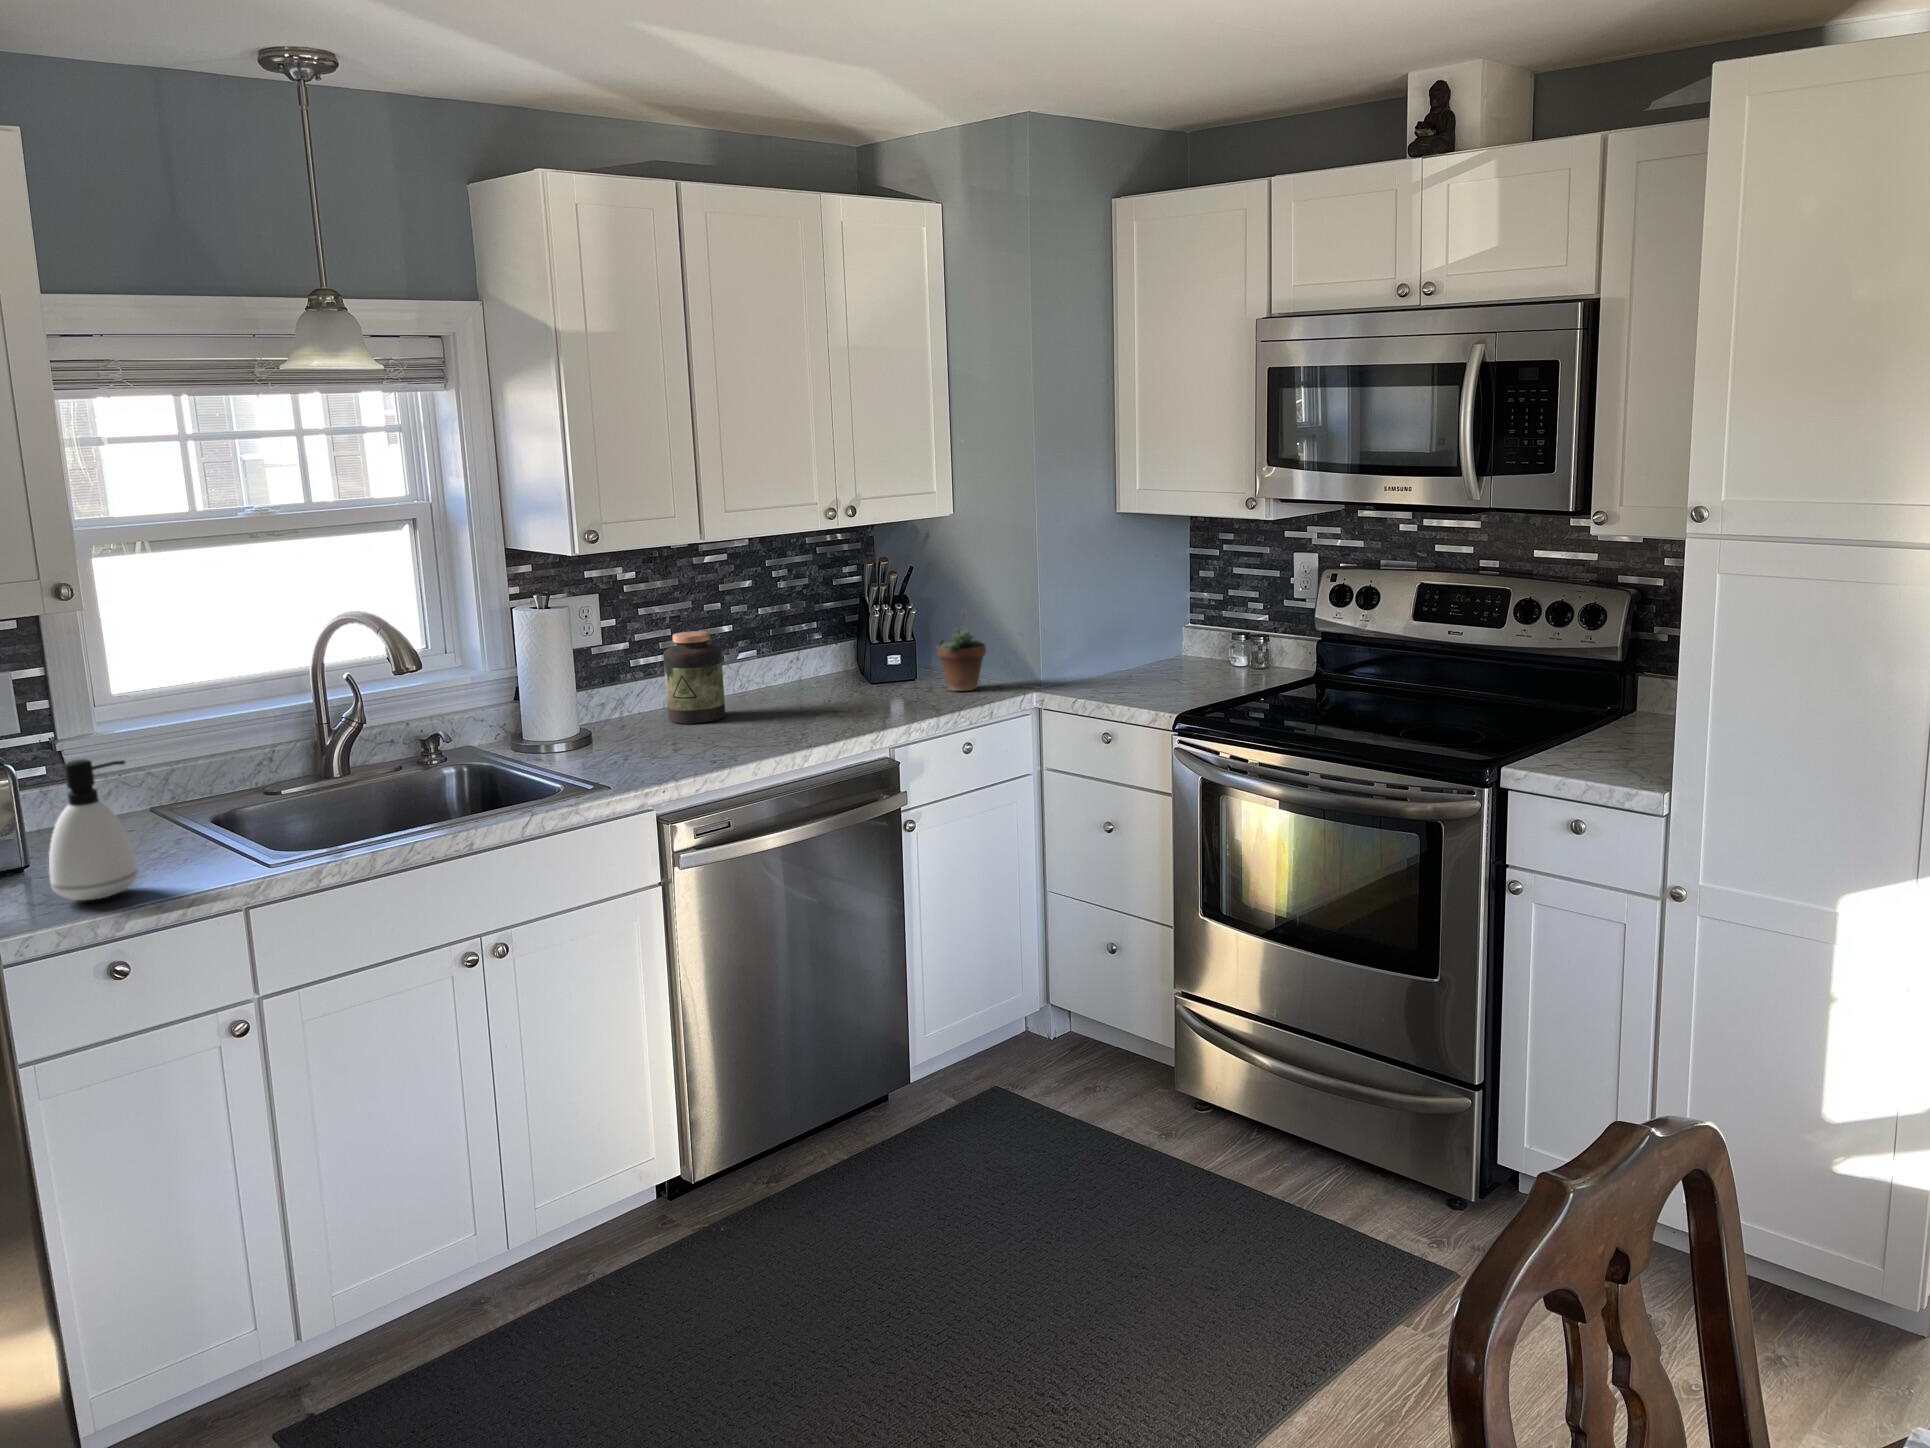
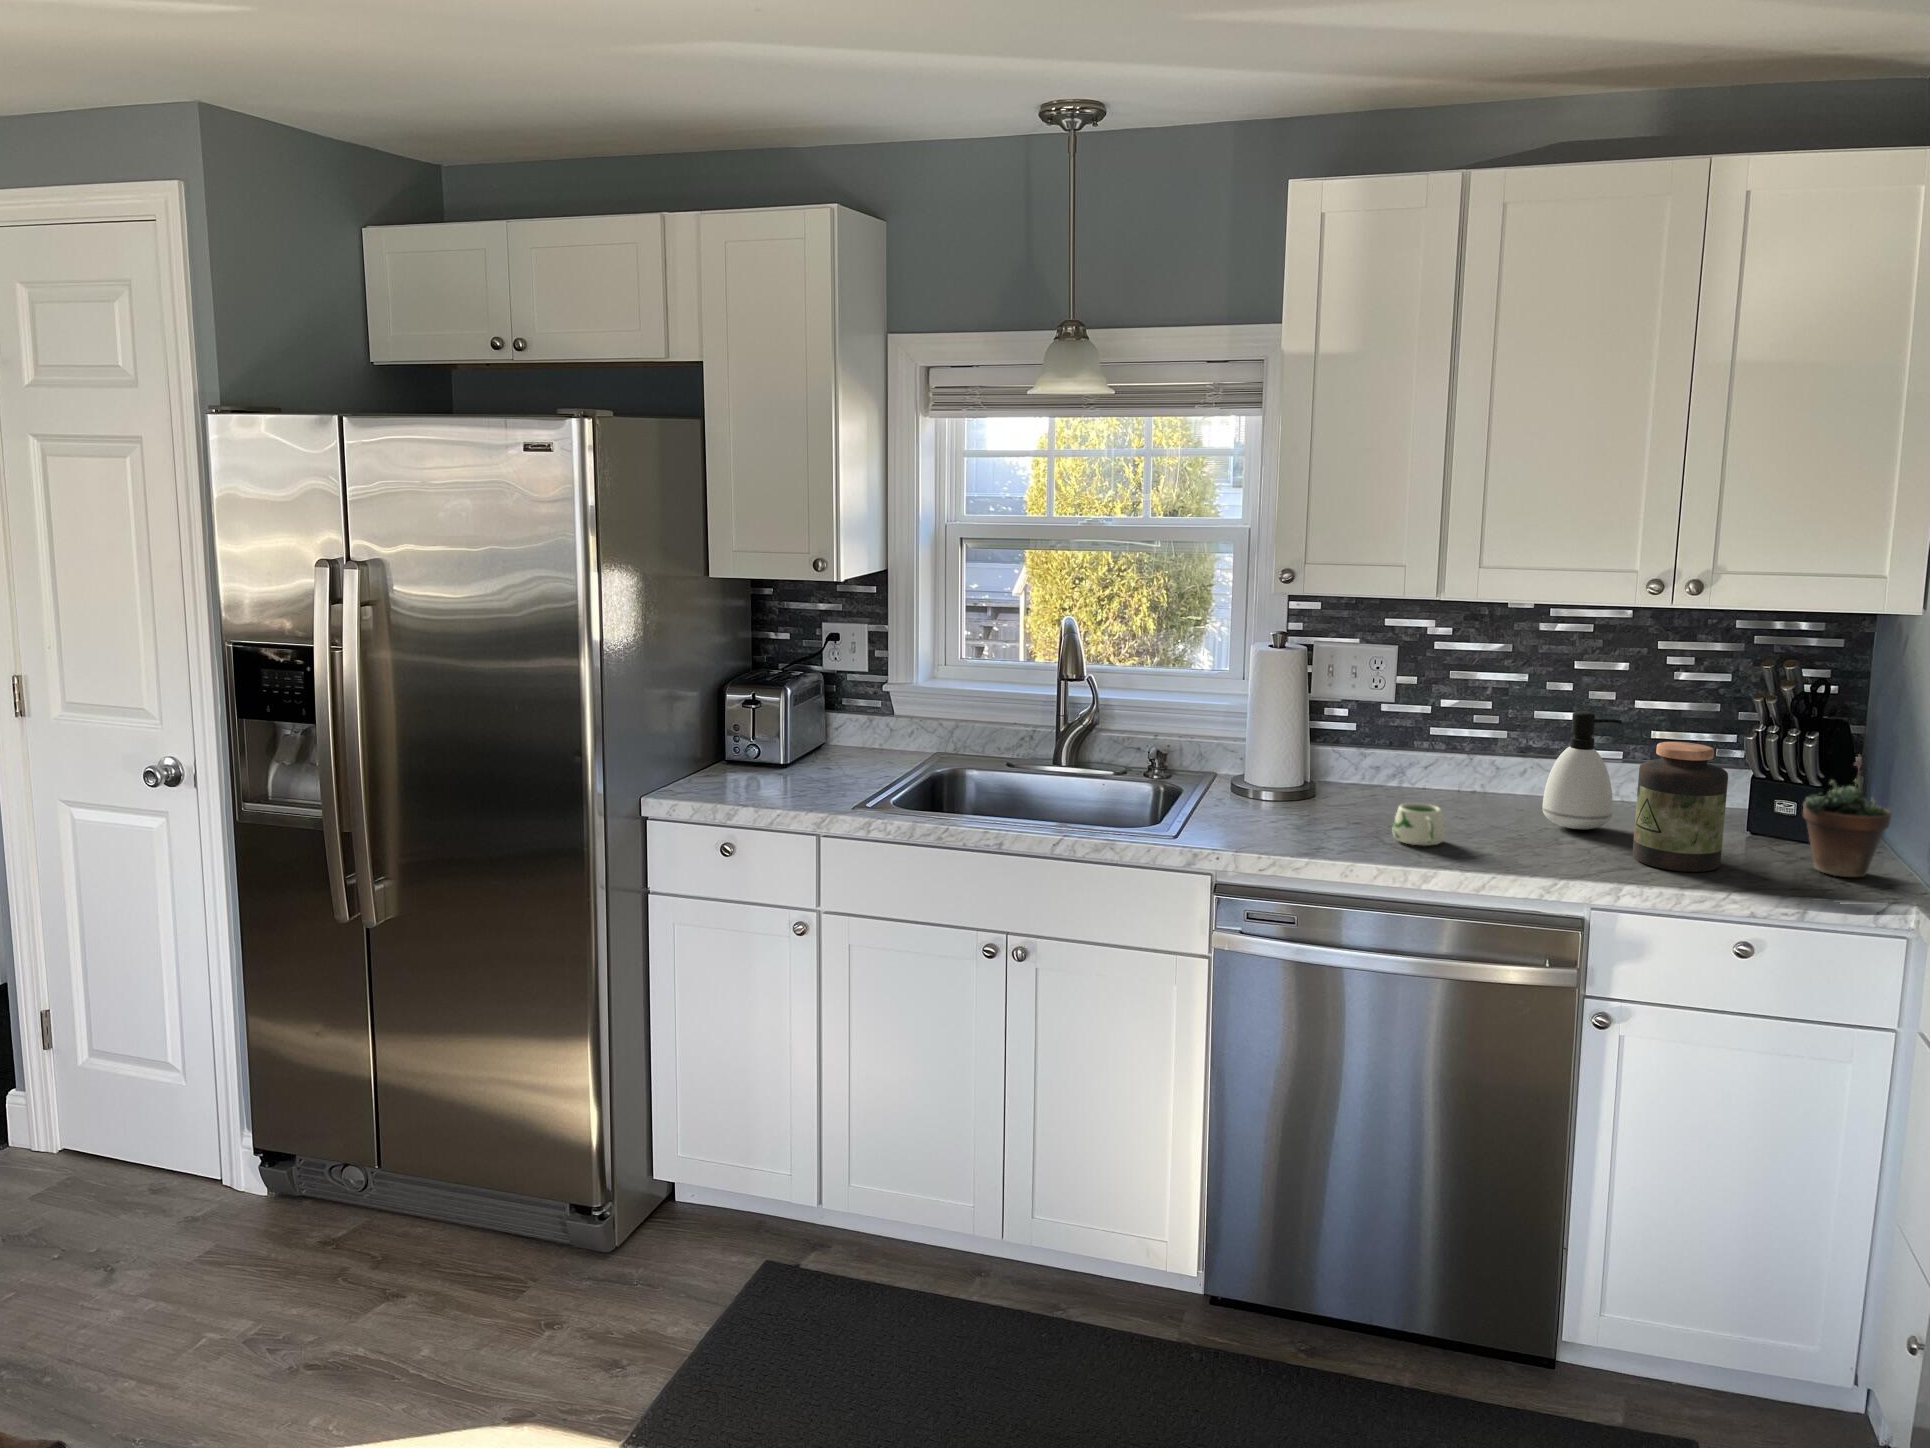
jar: present [663,631,725,724] -> present [1633,742,1728,872]
mug: none [728,709,777,743] -> present [1393,803,1445,845]
soap dispenser: present [49,759,137,900] -> present [1542,711,1622,829]

